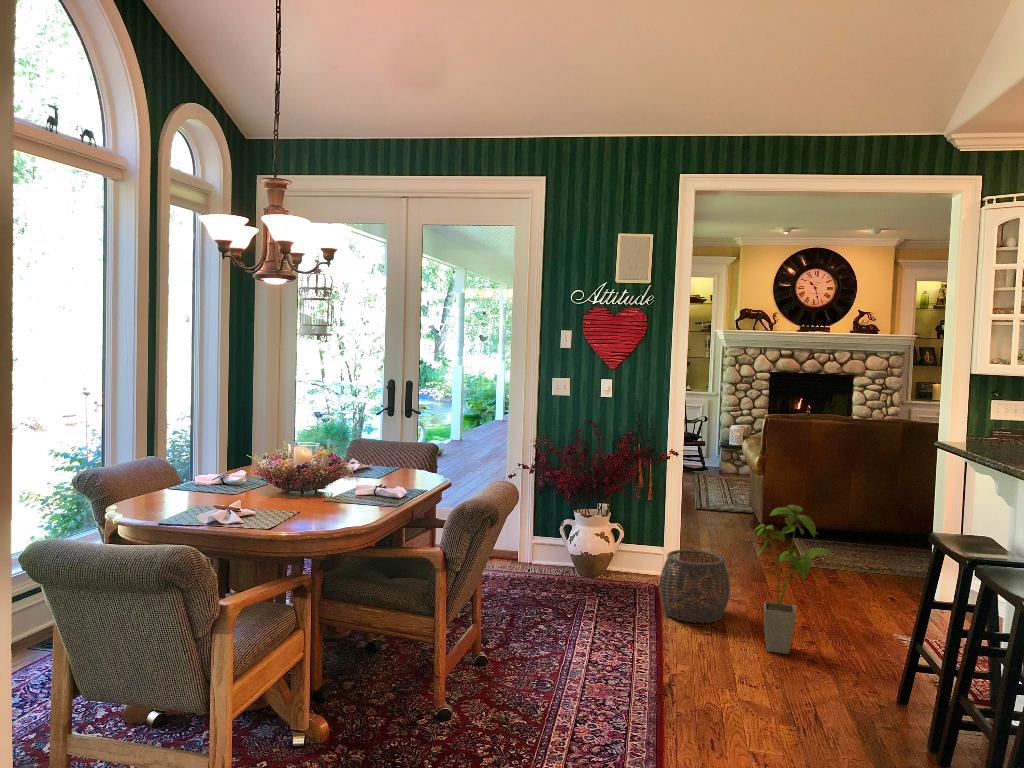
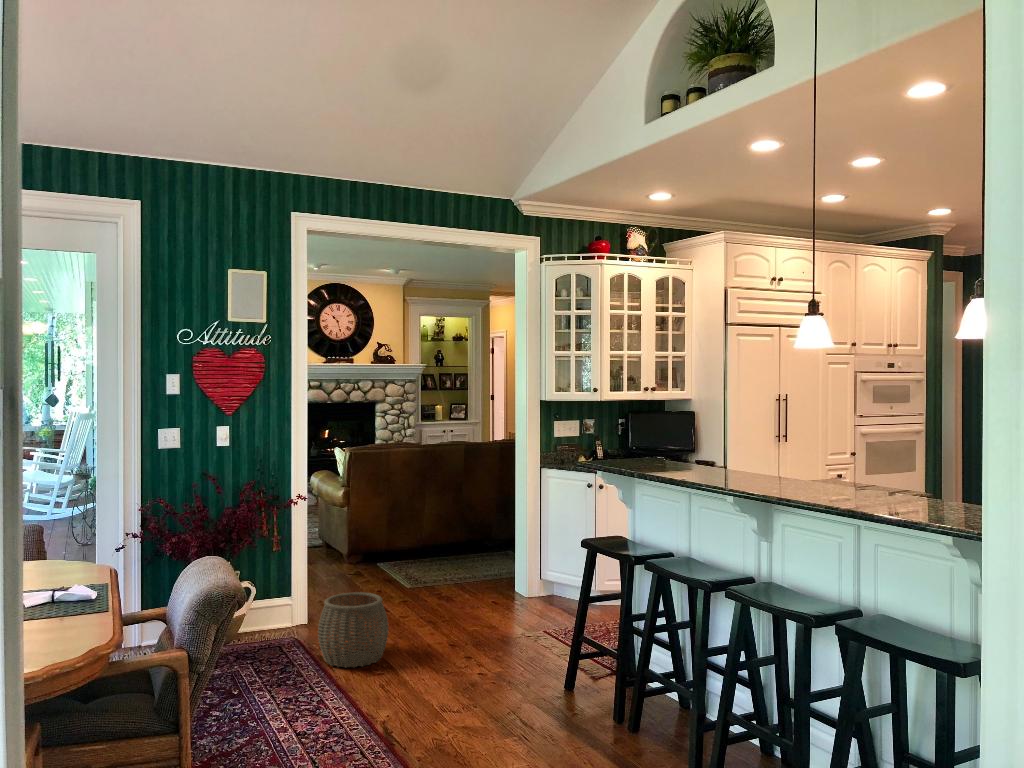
house plant: present [755,505,832,654] -> none [419,533,490,675]

